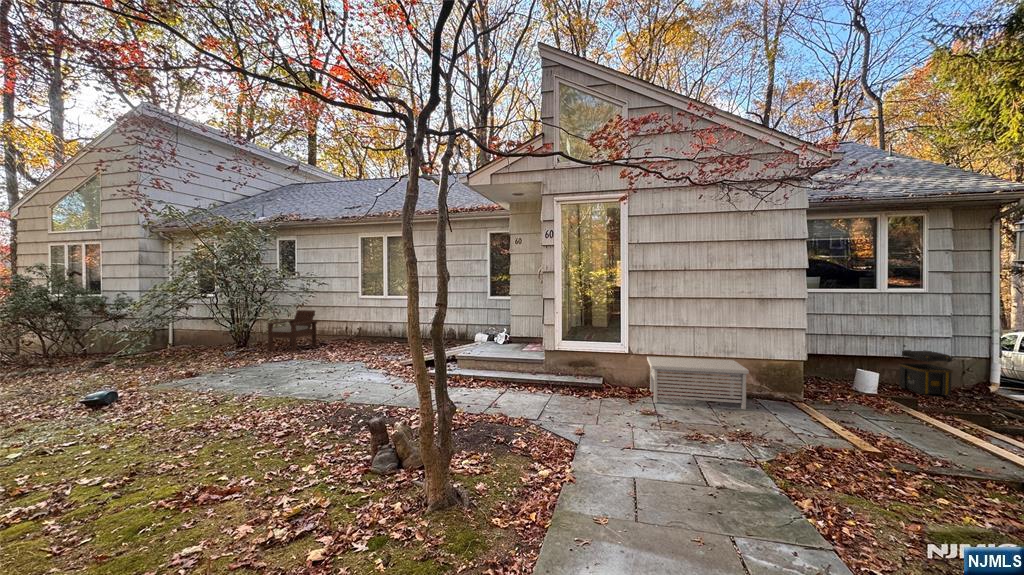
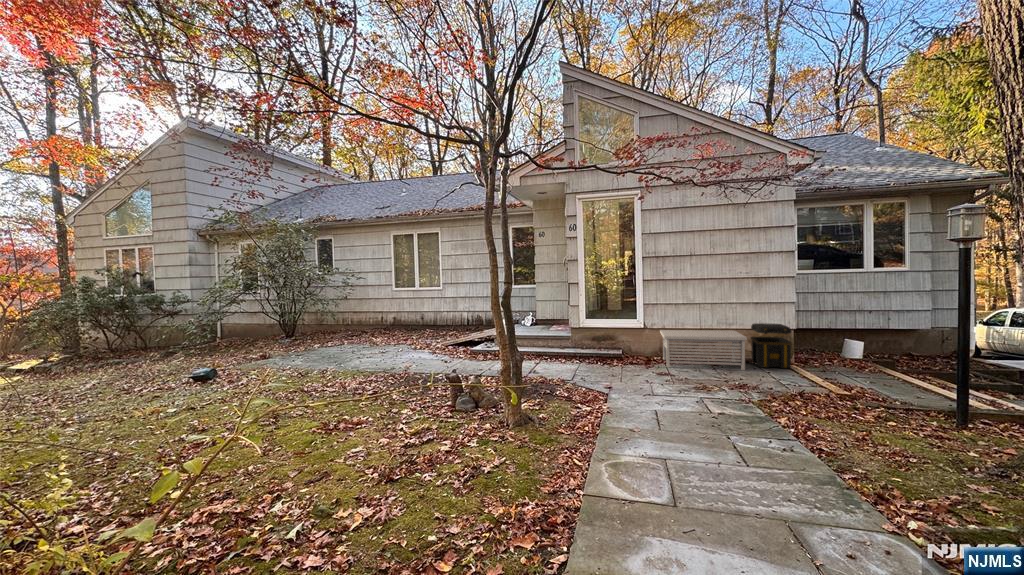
chair: present [268,310,317,351] -> none [315,301,357,338]
toolbox: present [899,350,953,396] -> present [751,323,792,368]

